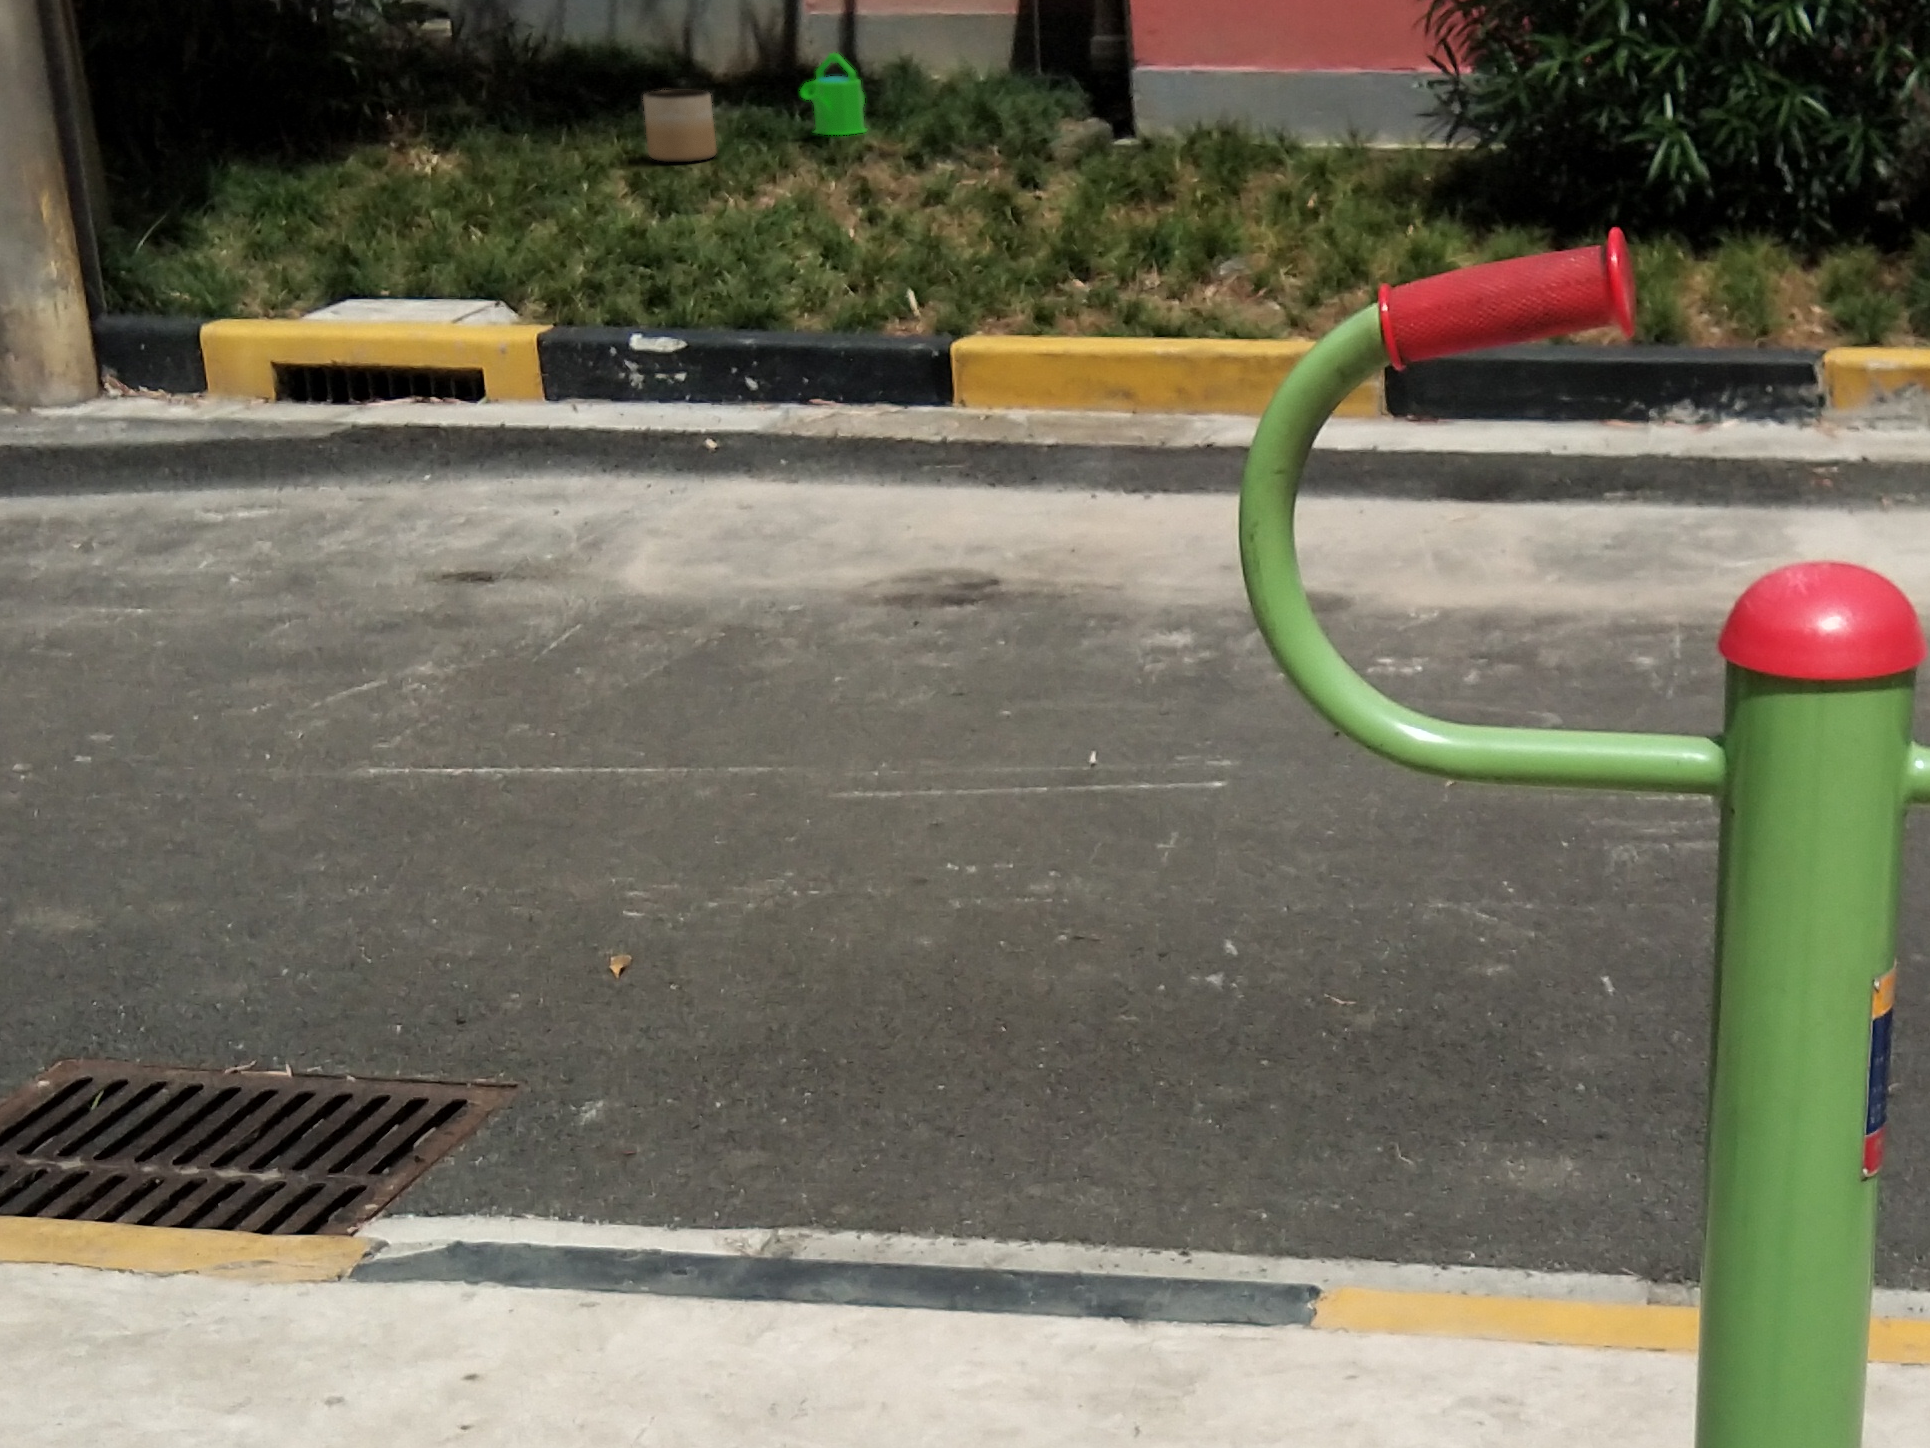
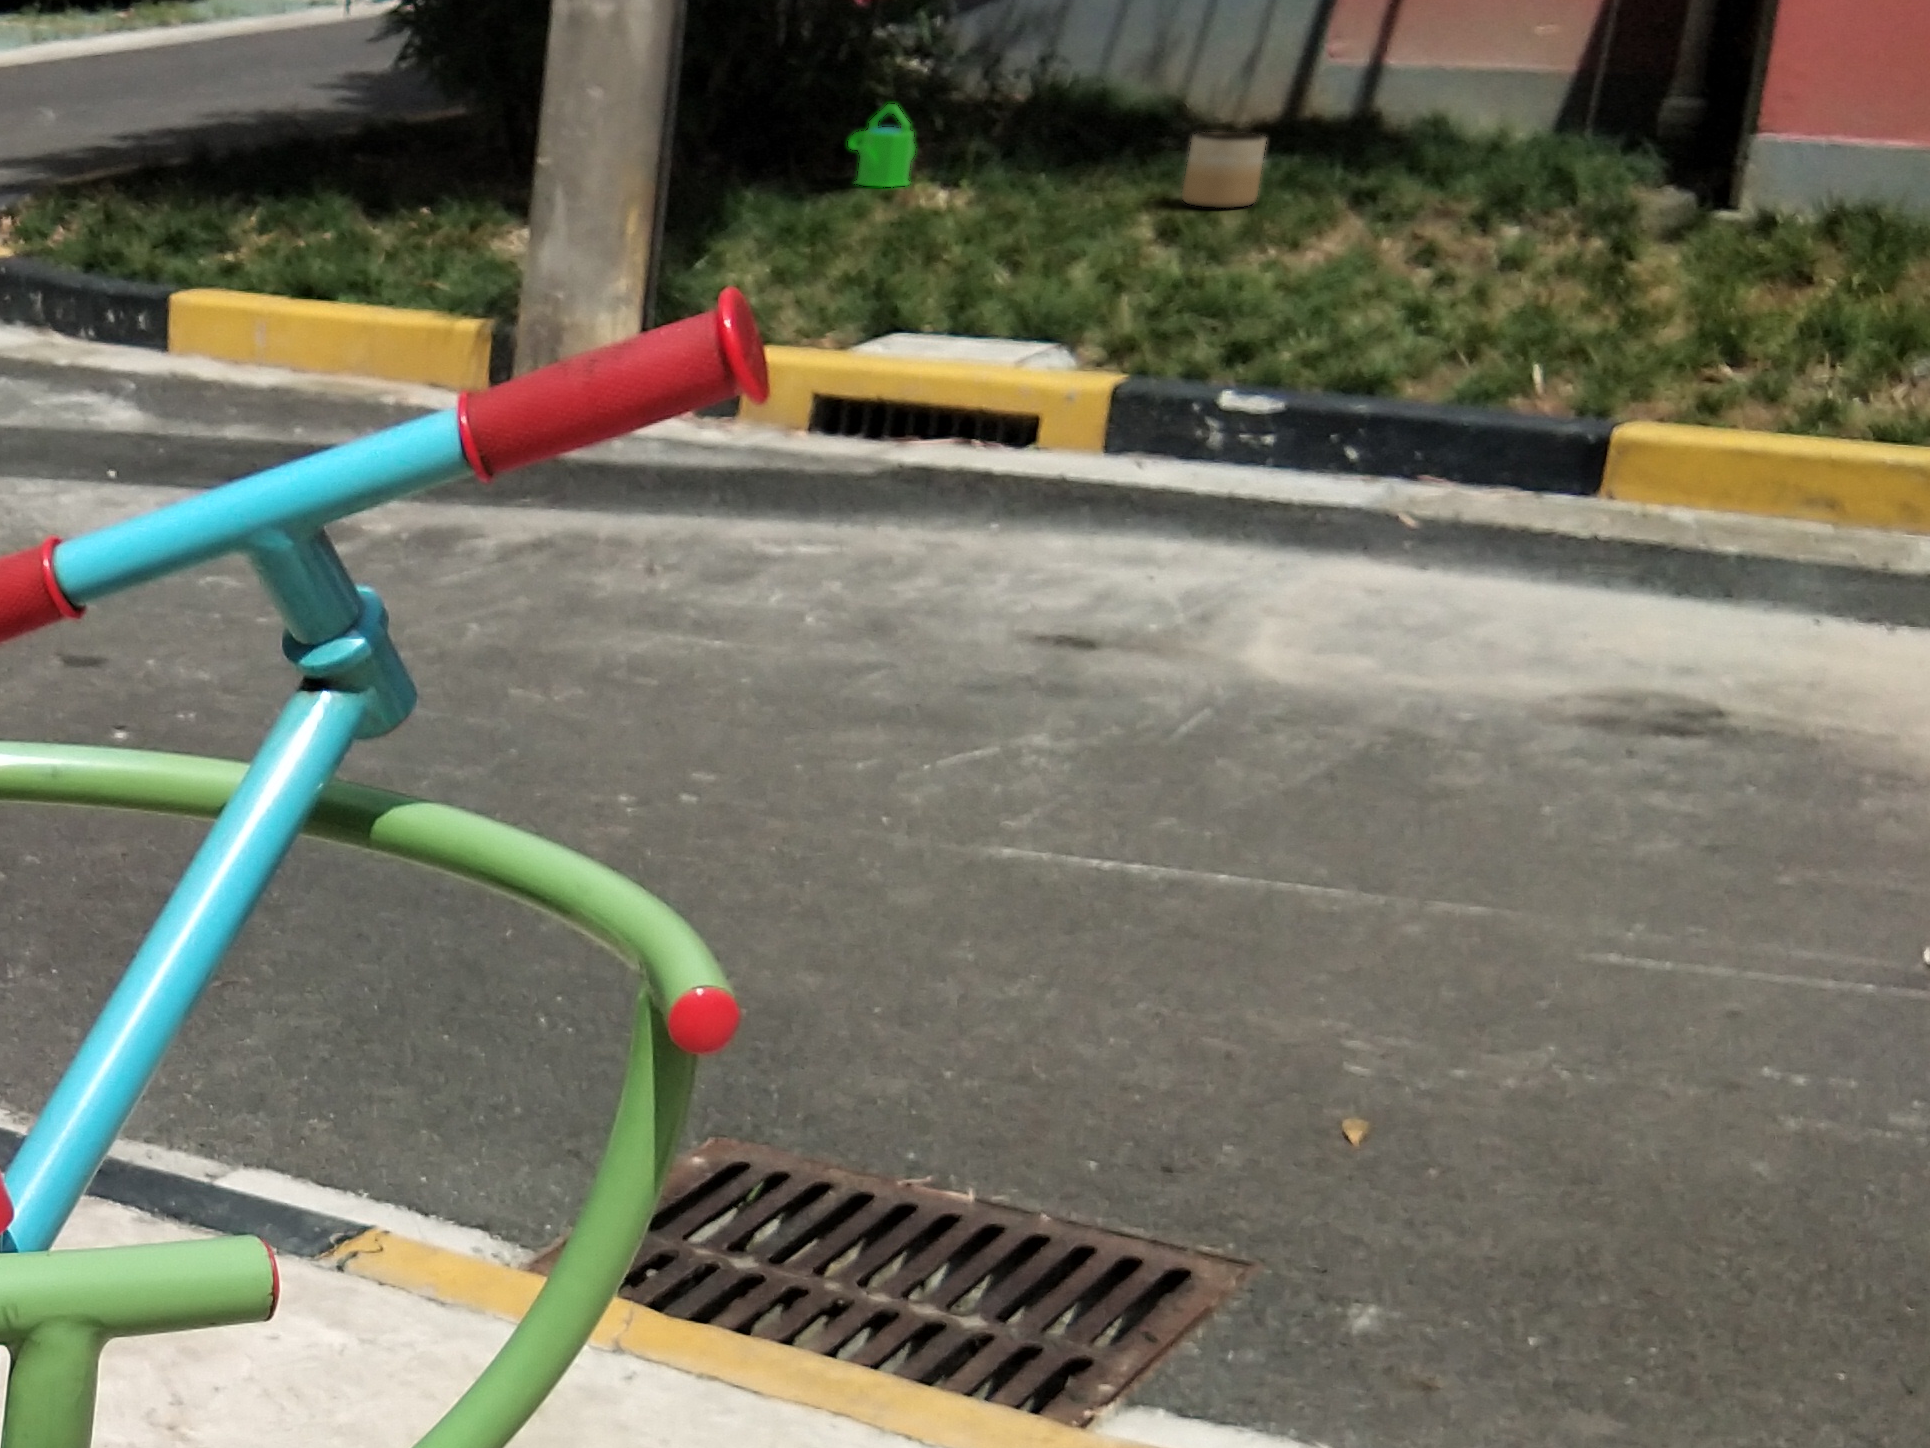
watering can: present [800,53,866,135] -> present [848,104,915,187]

